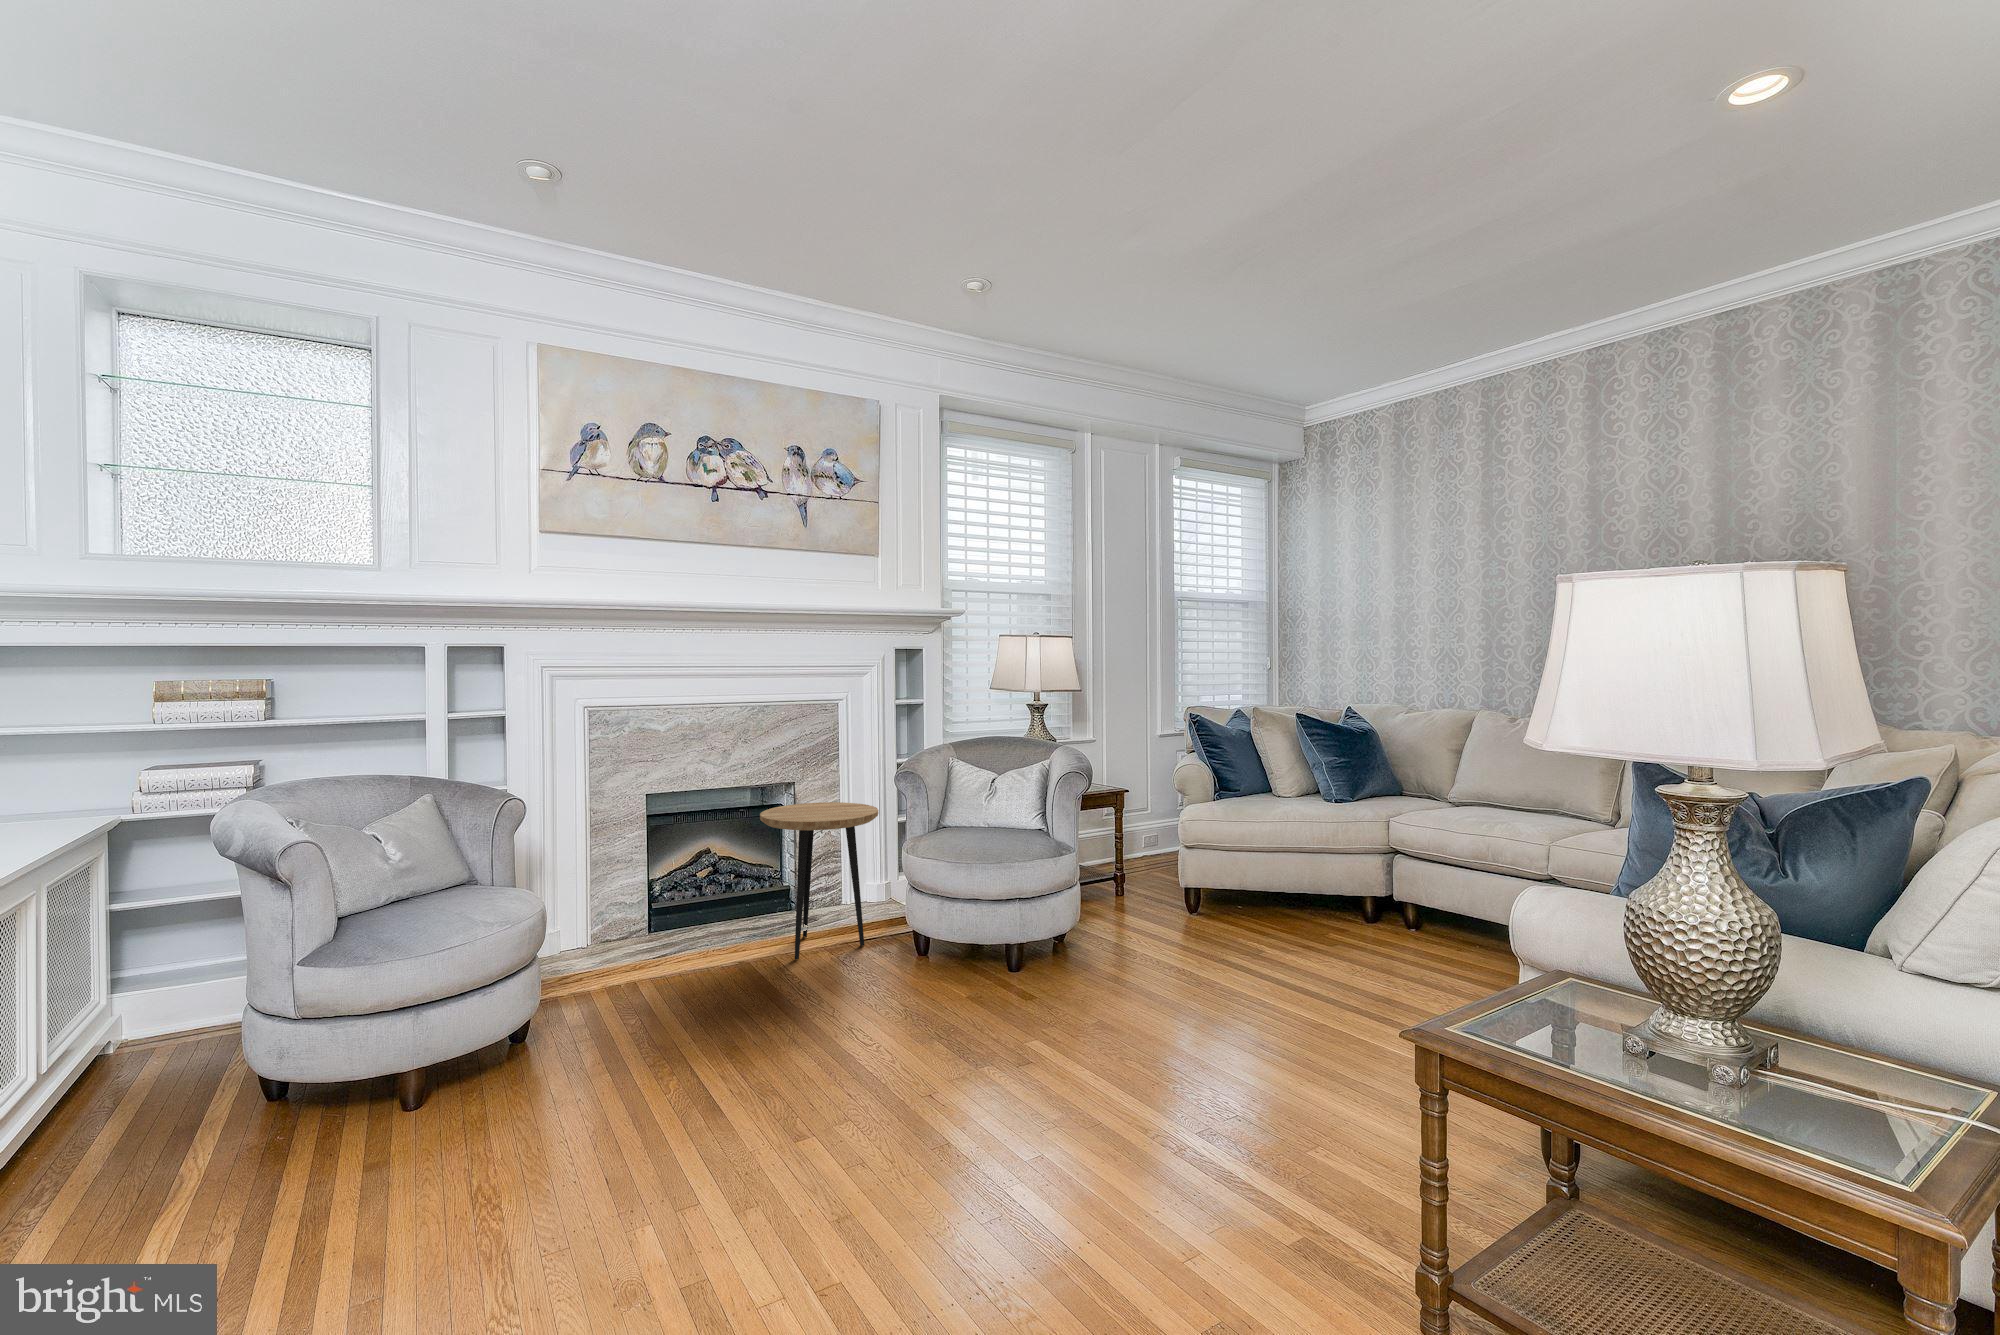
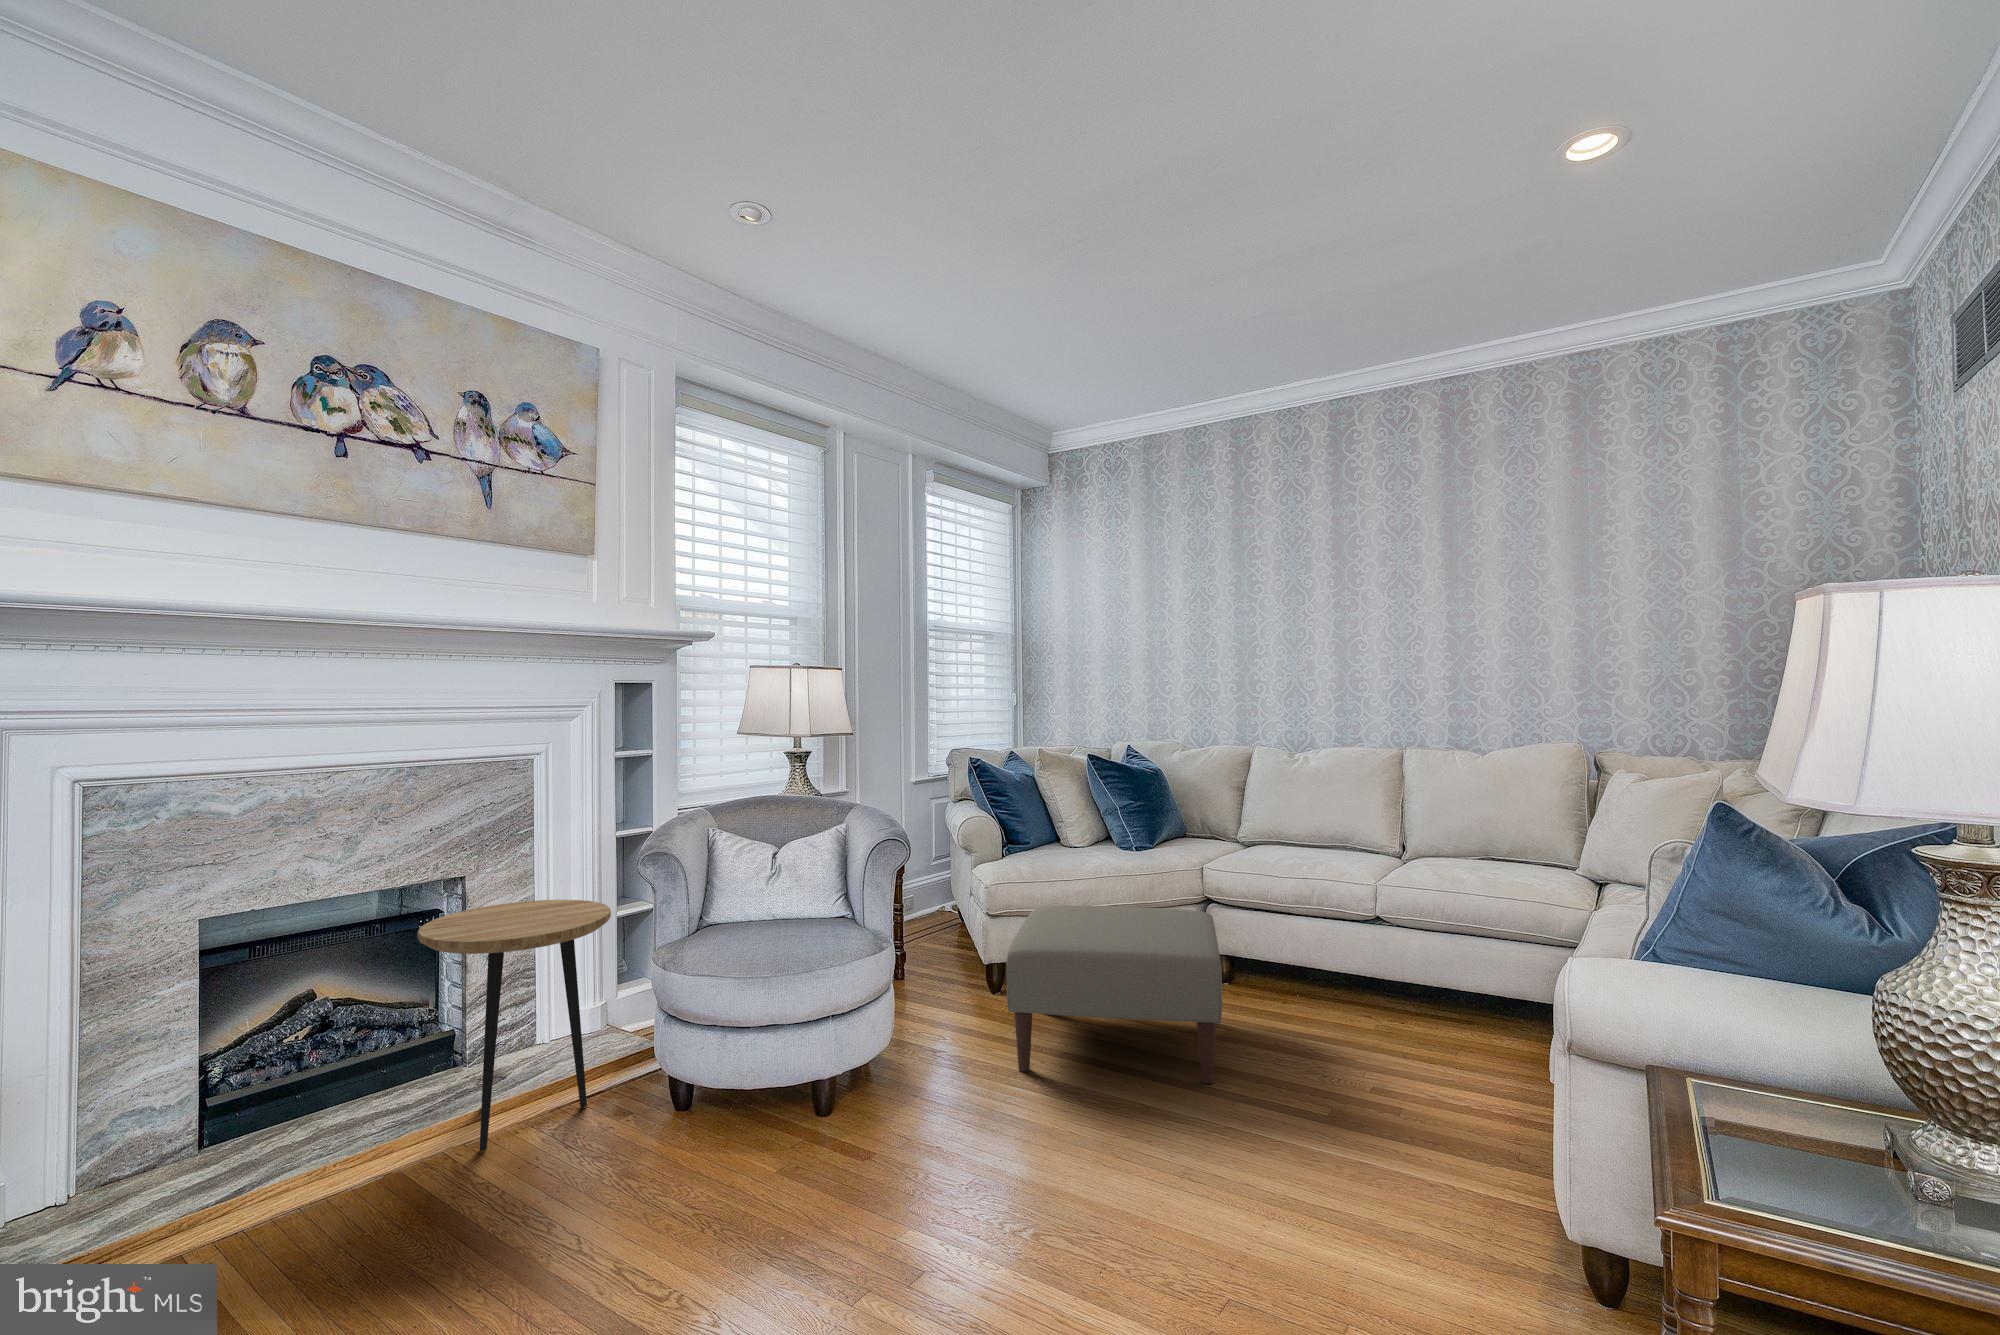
ottoman: none [1166,843,1381,1000] -> present [1006,906,1222,1084]

